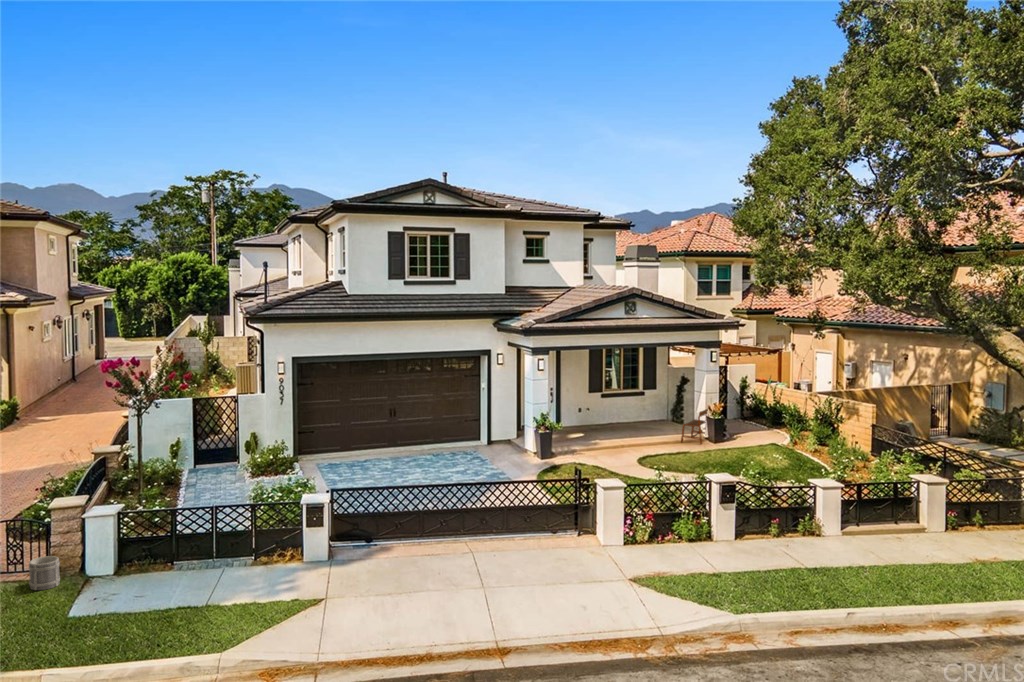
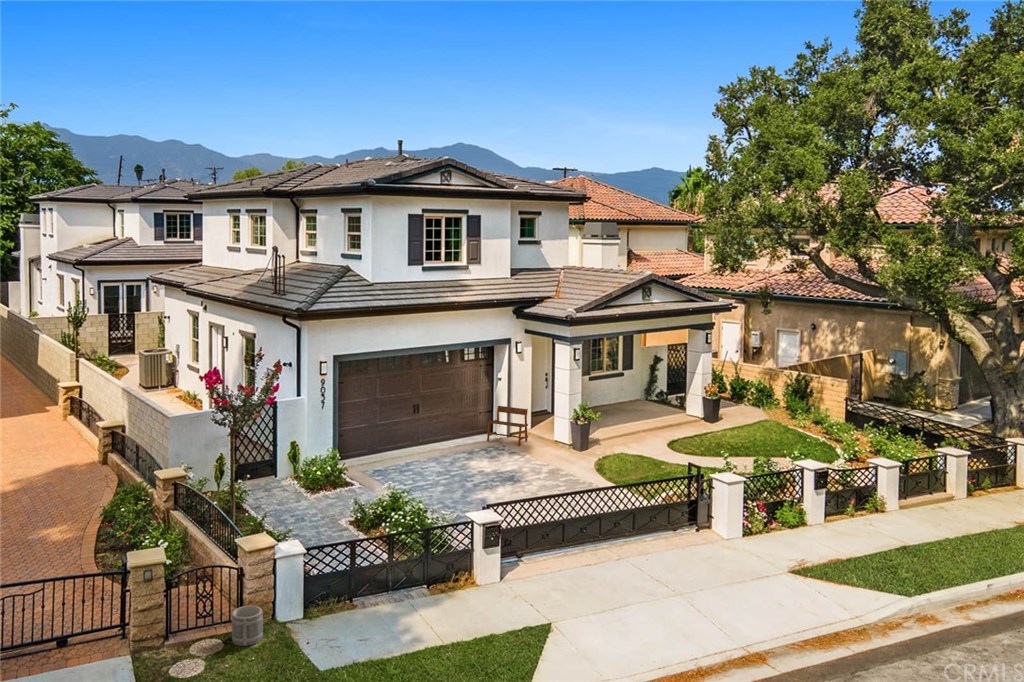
bench: present [681,409,708,444] -> present [487,406,528,446]

